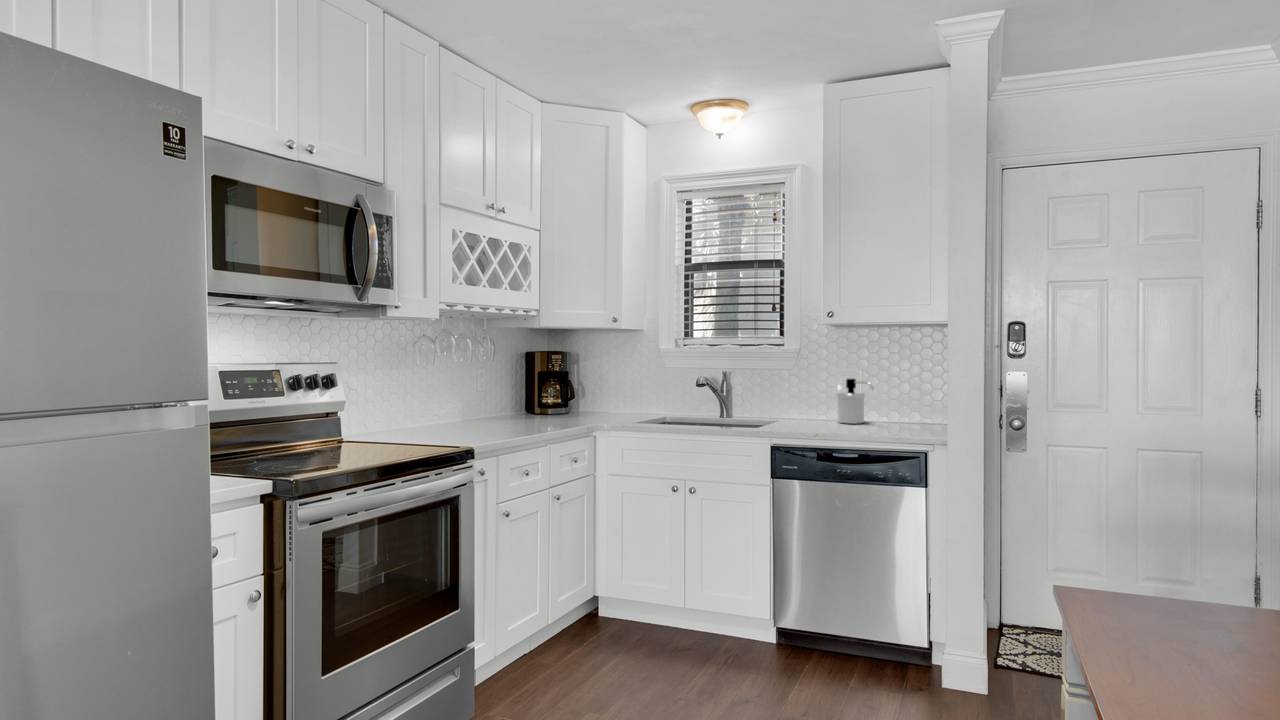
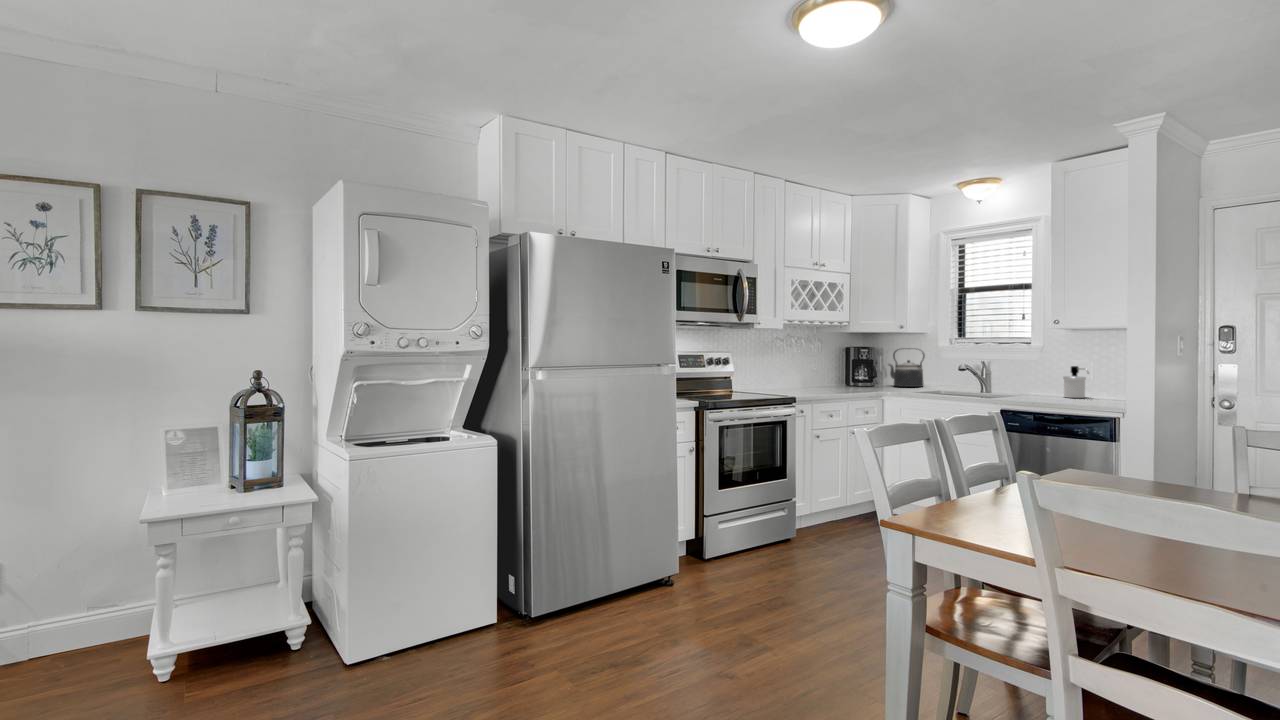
kettle: none [588,353,642,412] -> present [888,348,925,387]

